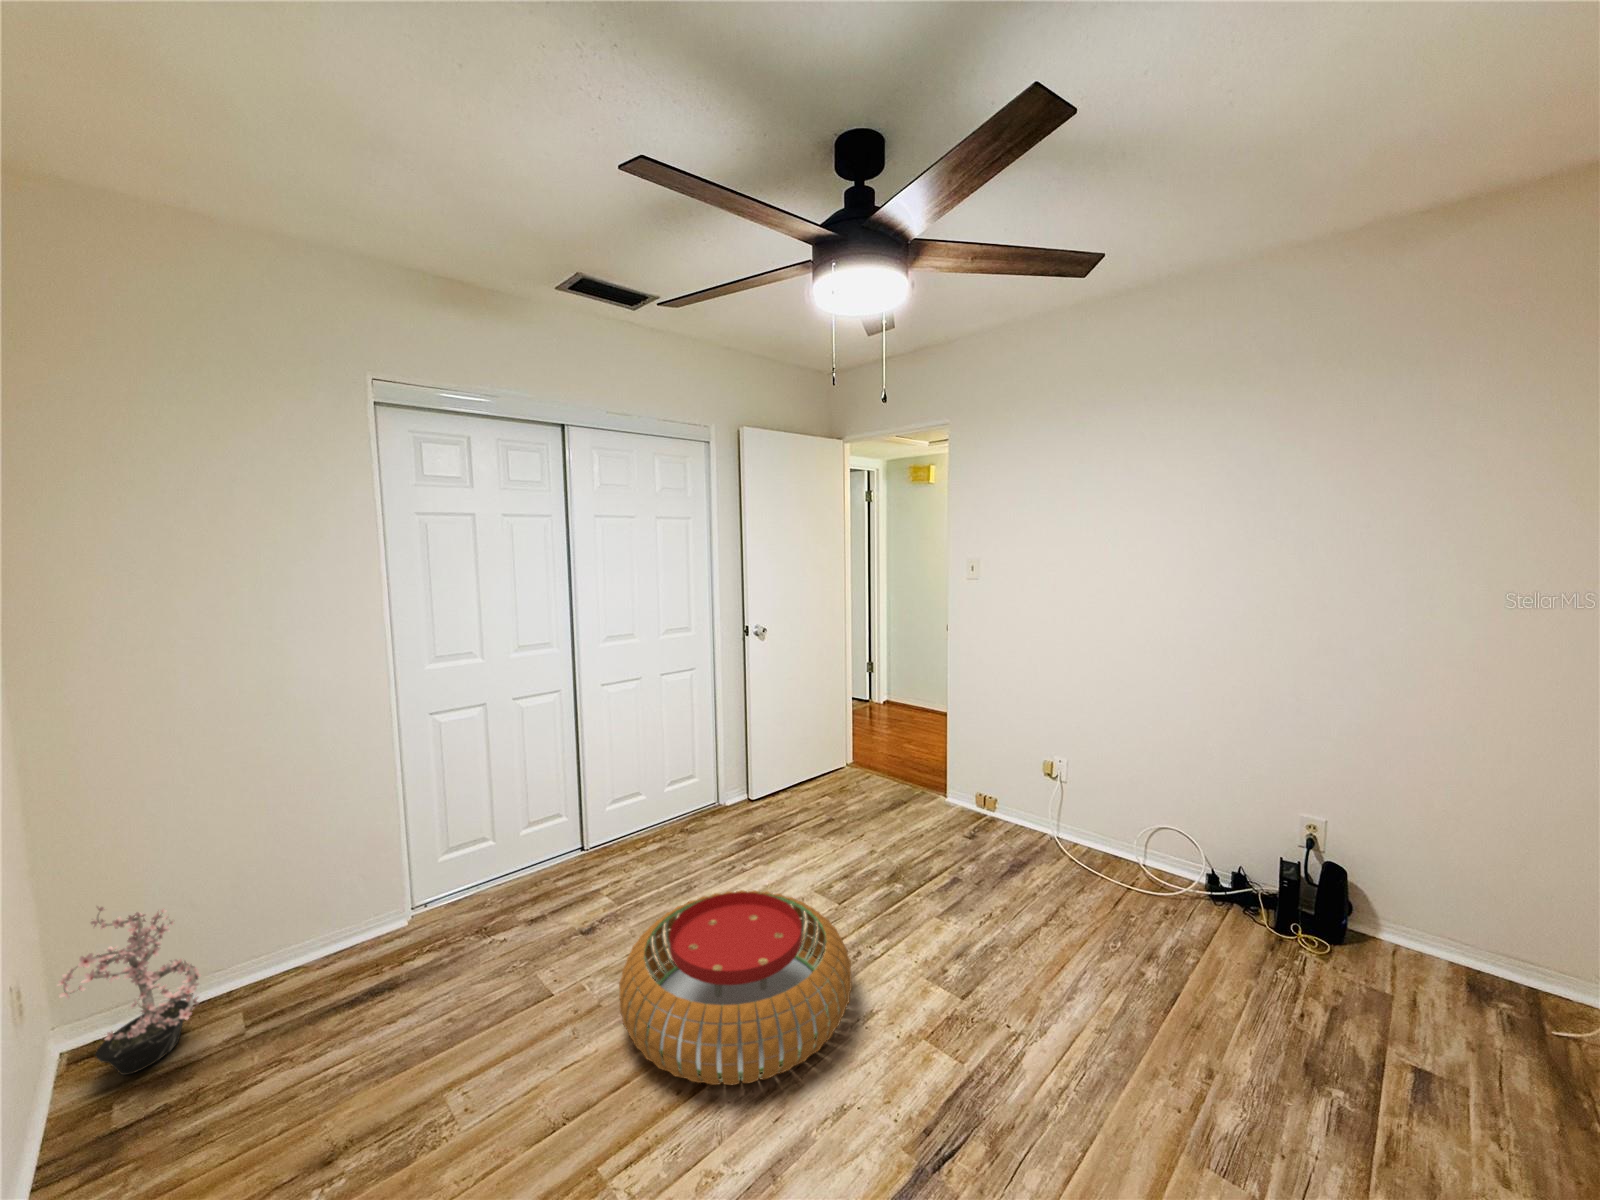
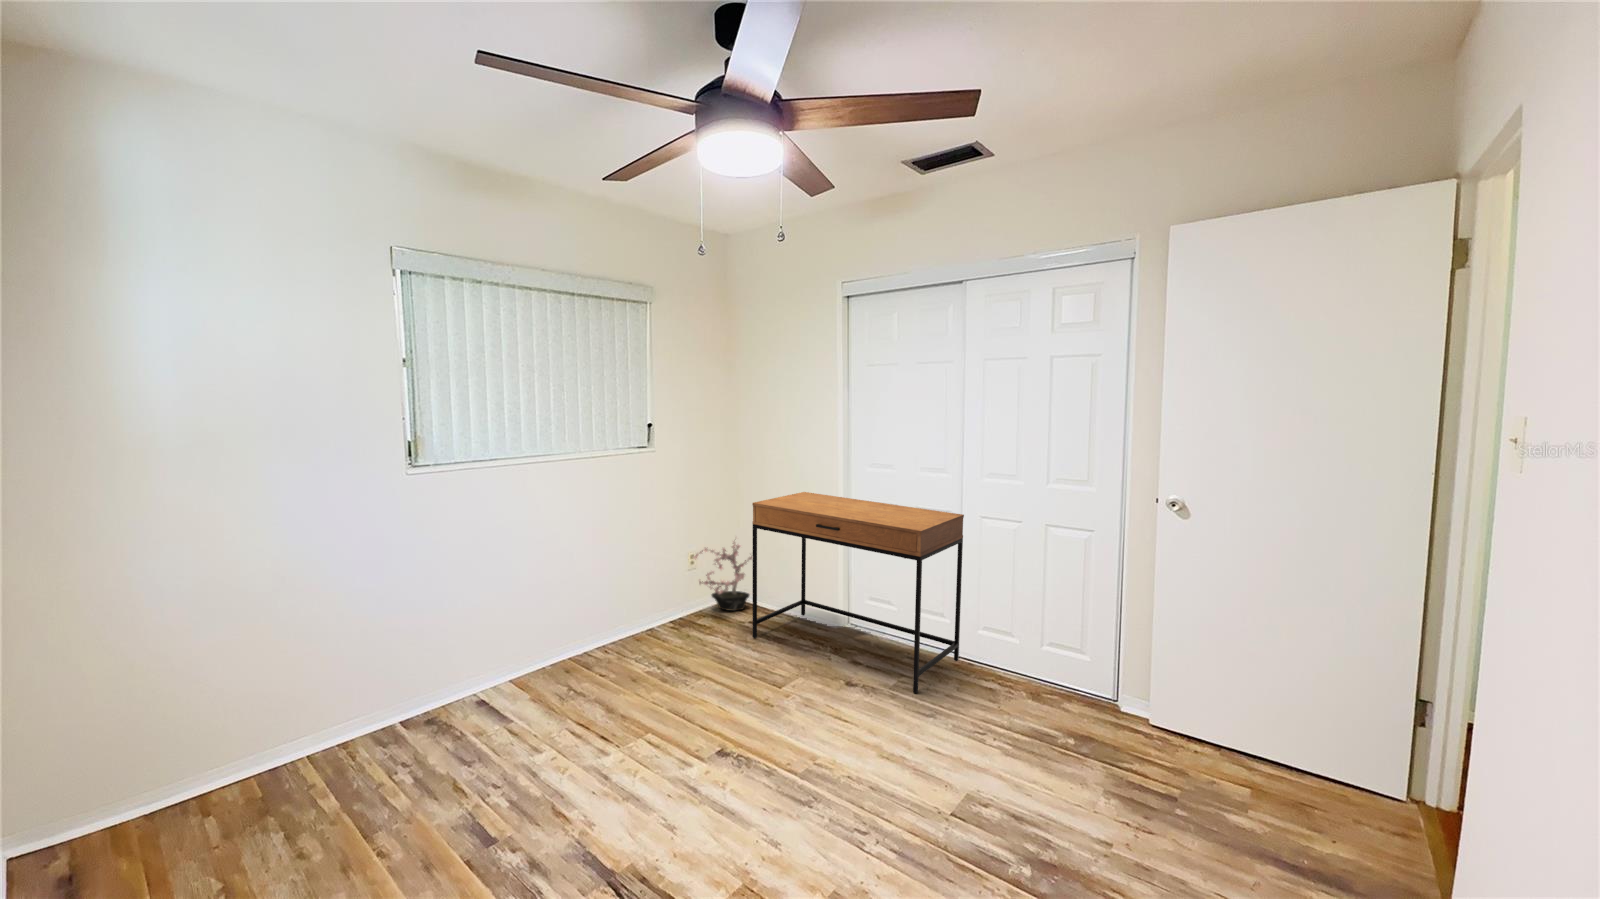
desk: none [298,694,639,1023] -> present [752,492,964,694]
pouf: present [619,890,852,1085] -> none [683,675,875,818]

